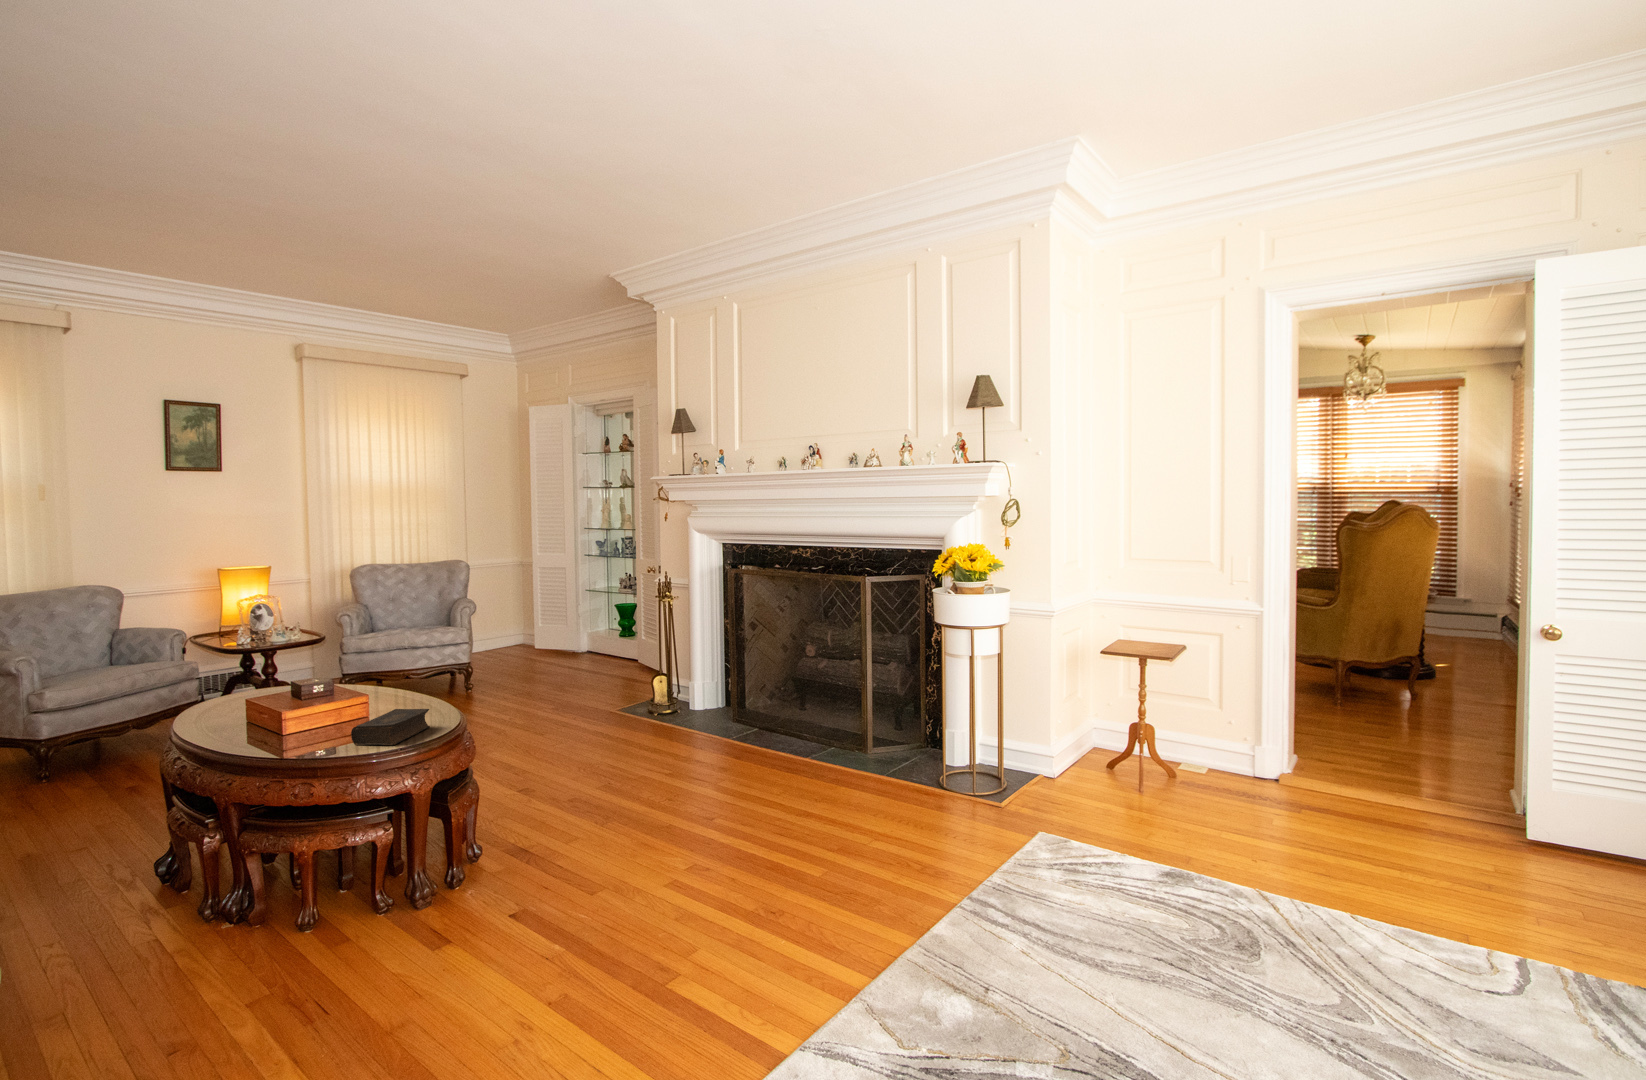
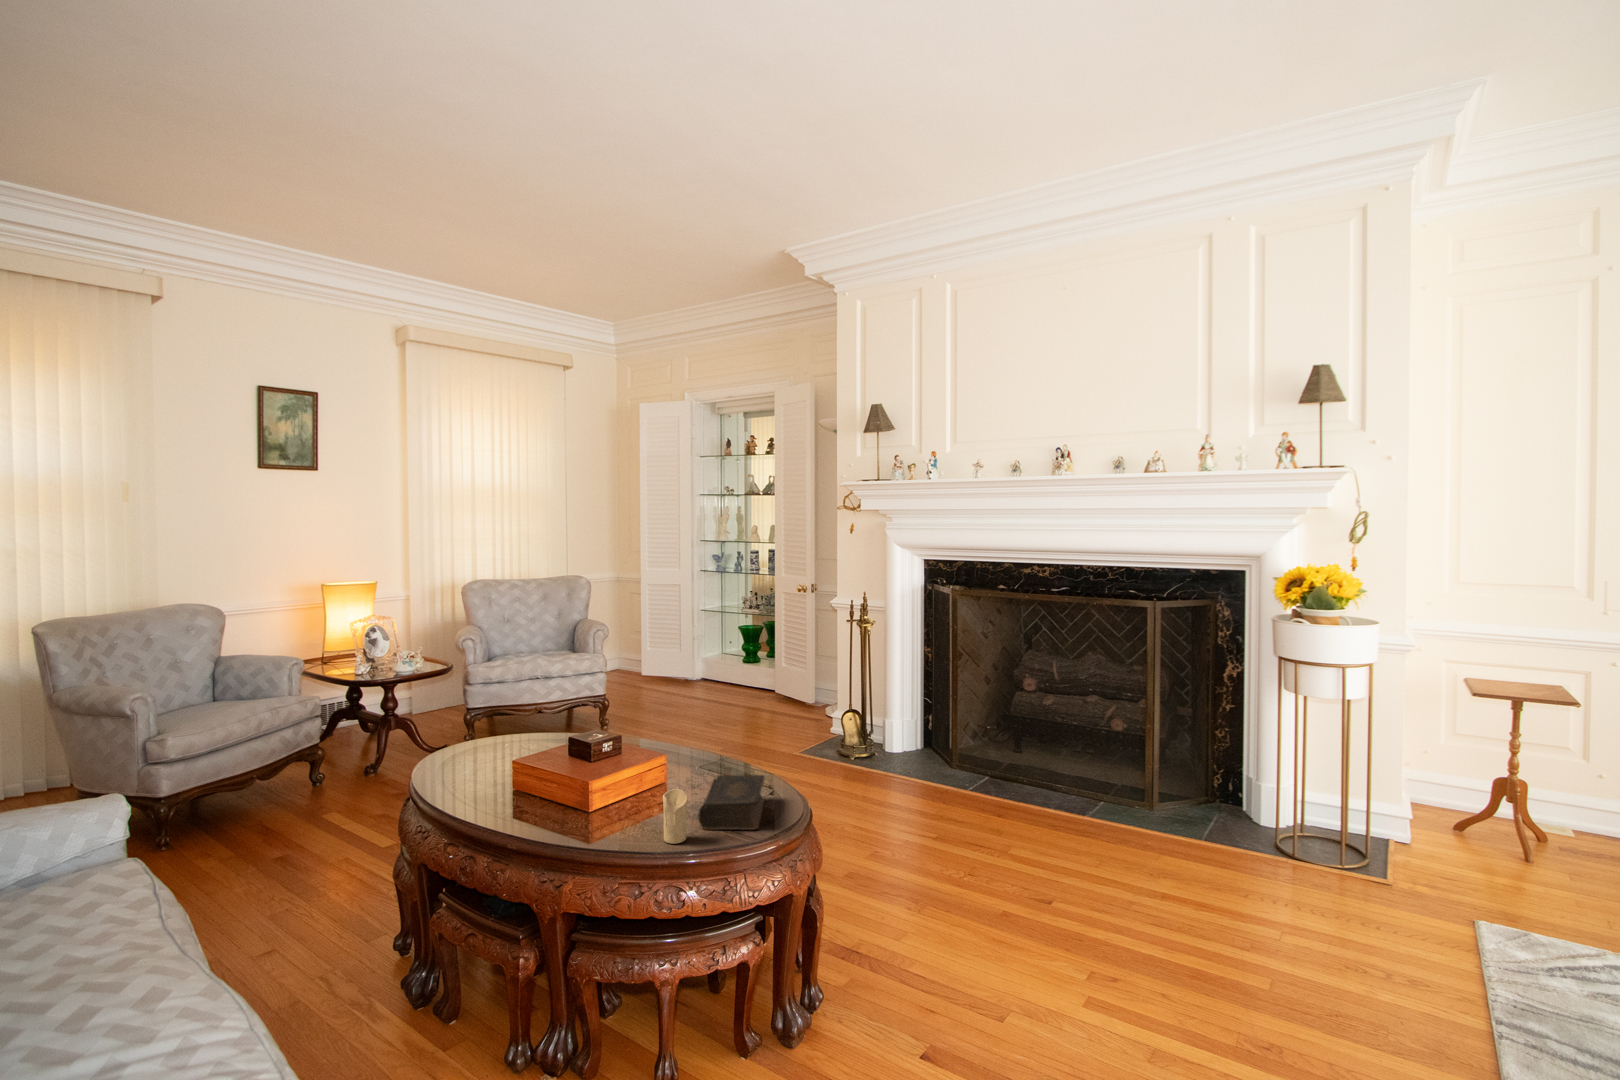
candle: none [312,714,334,753] -> present [663,789,688,844]

